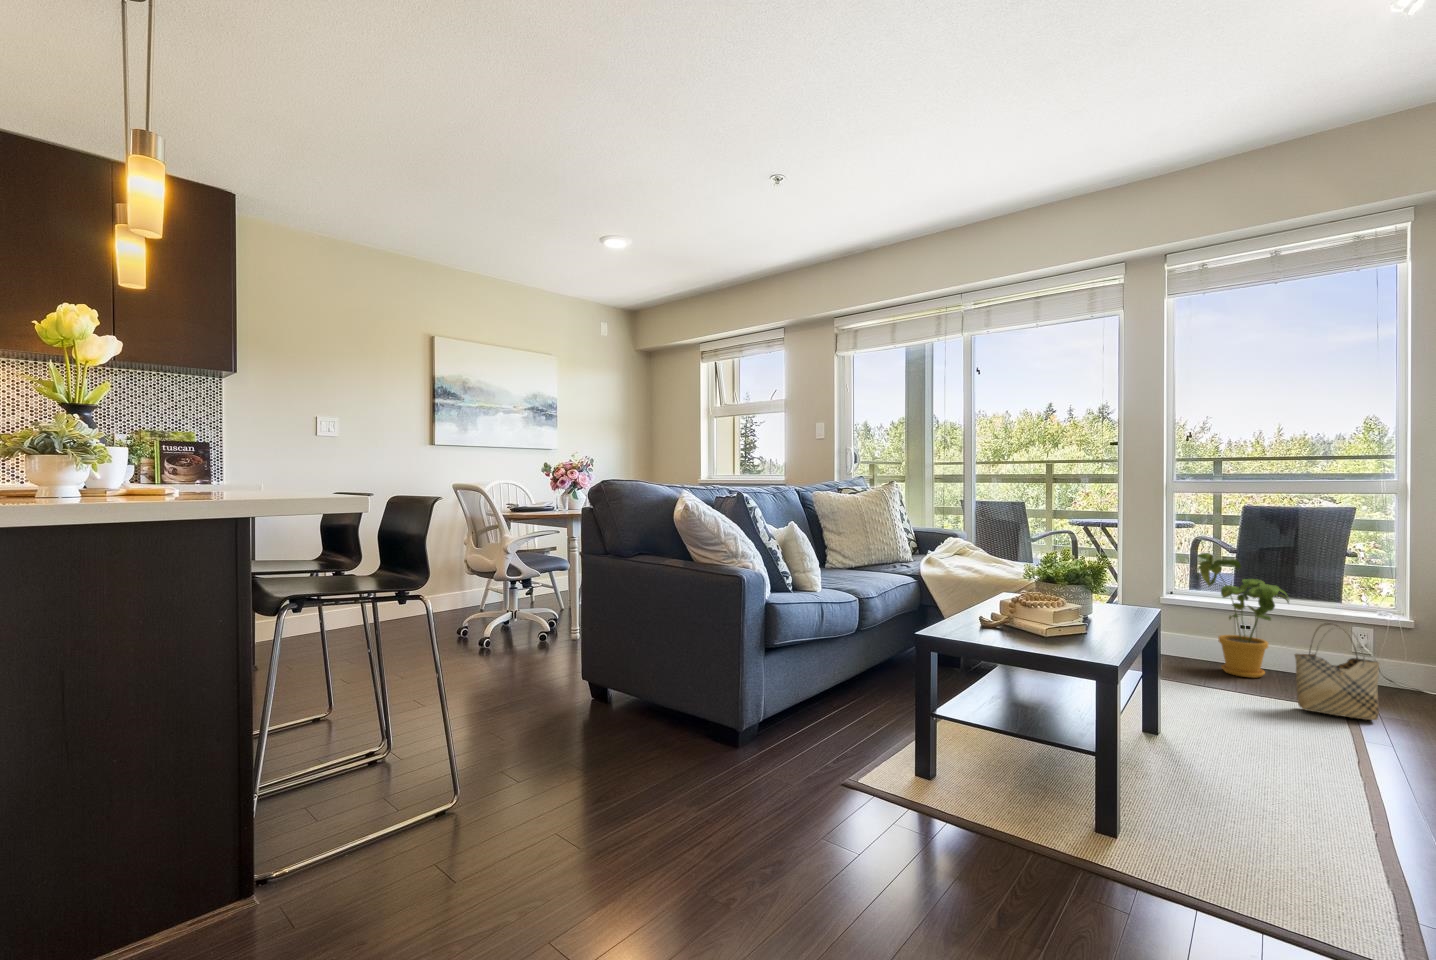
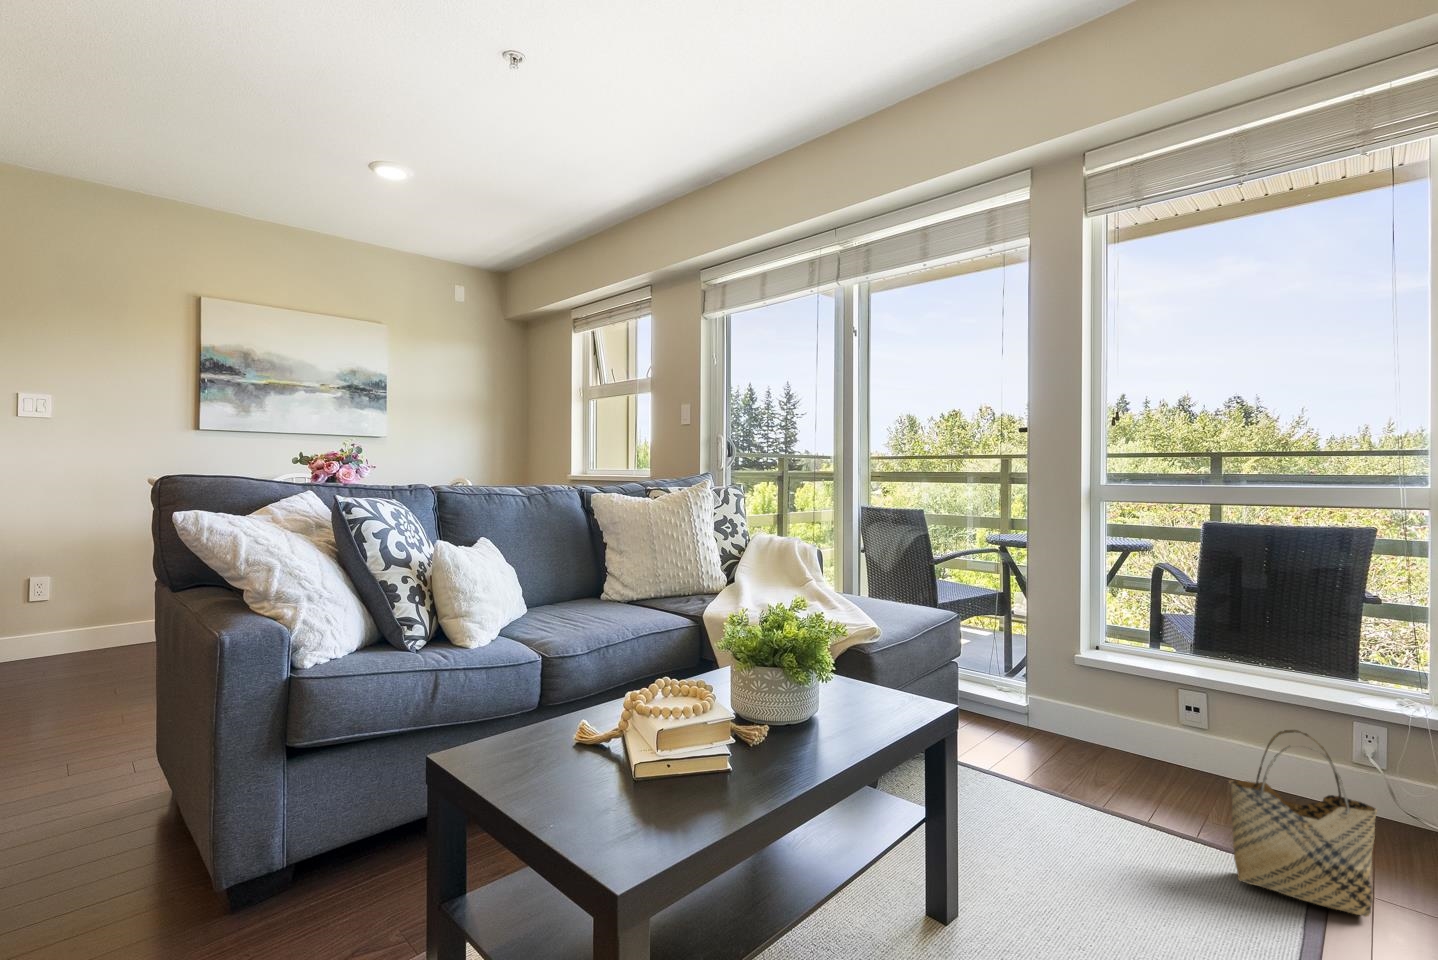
house plant: present [1197,553,1289,678] -> none [1110,594,1249,795]

